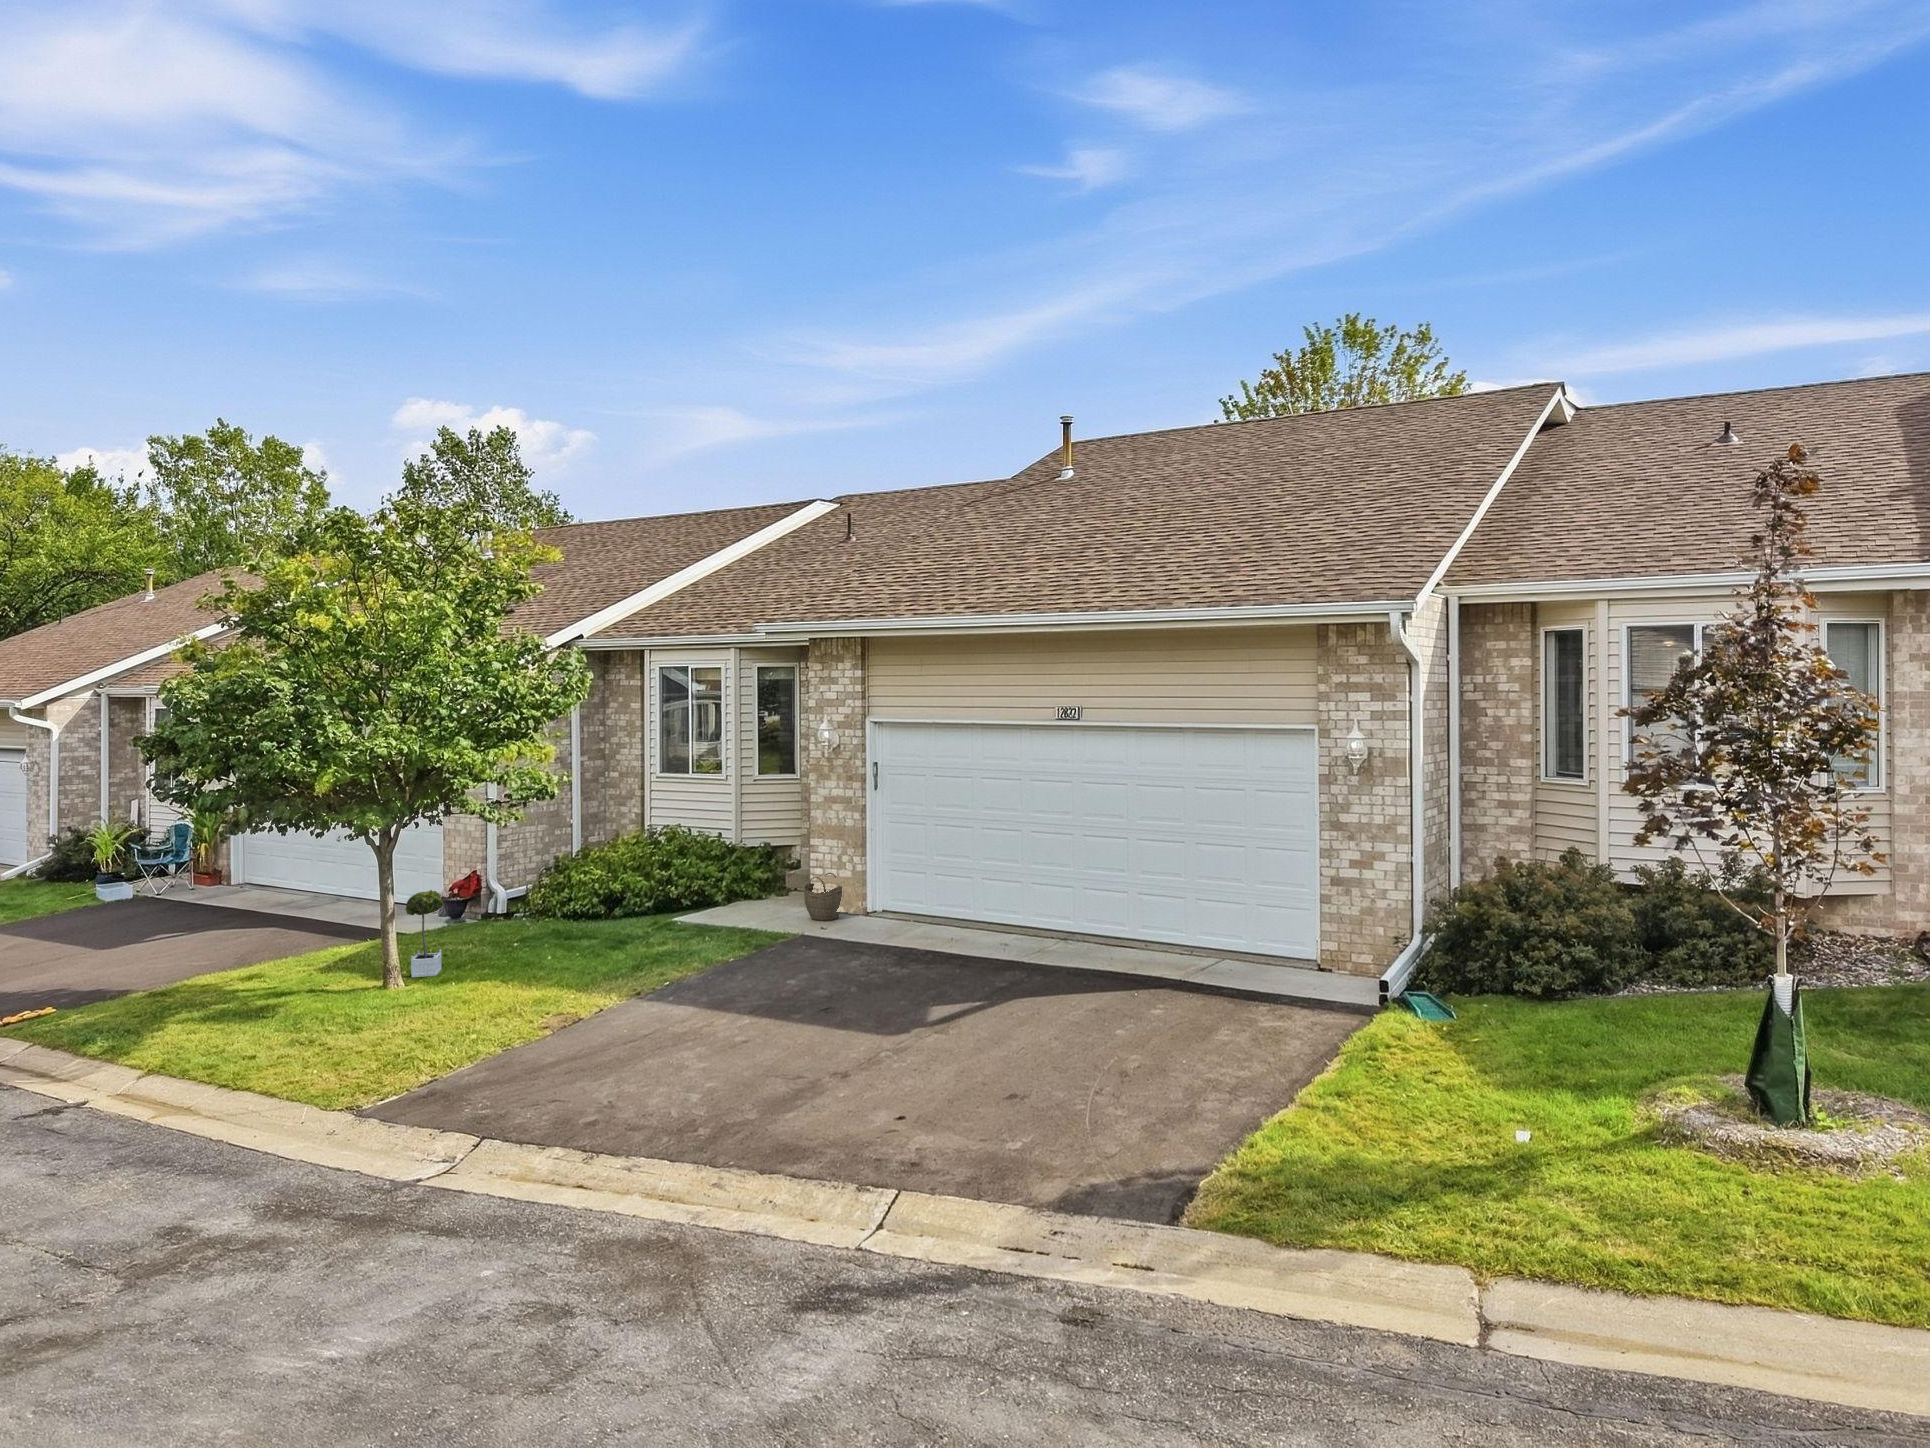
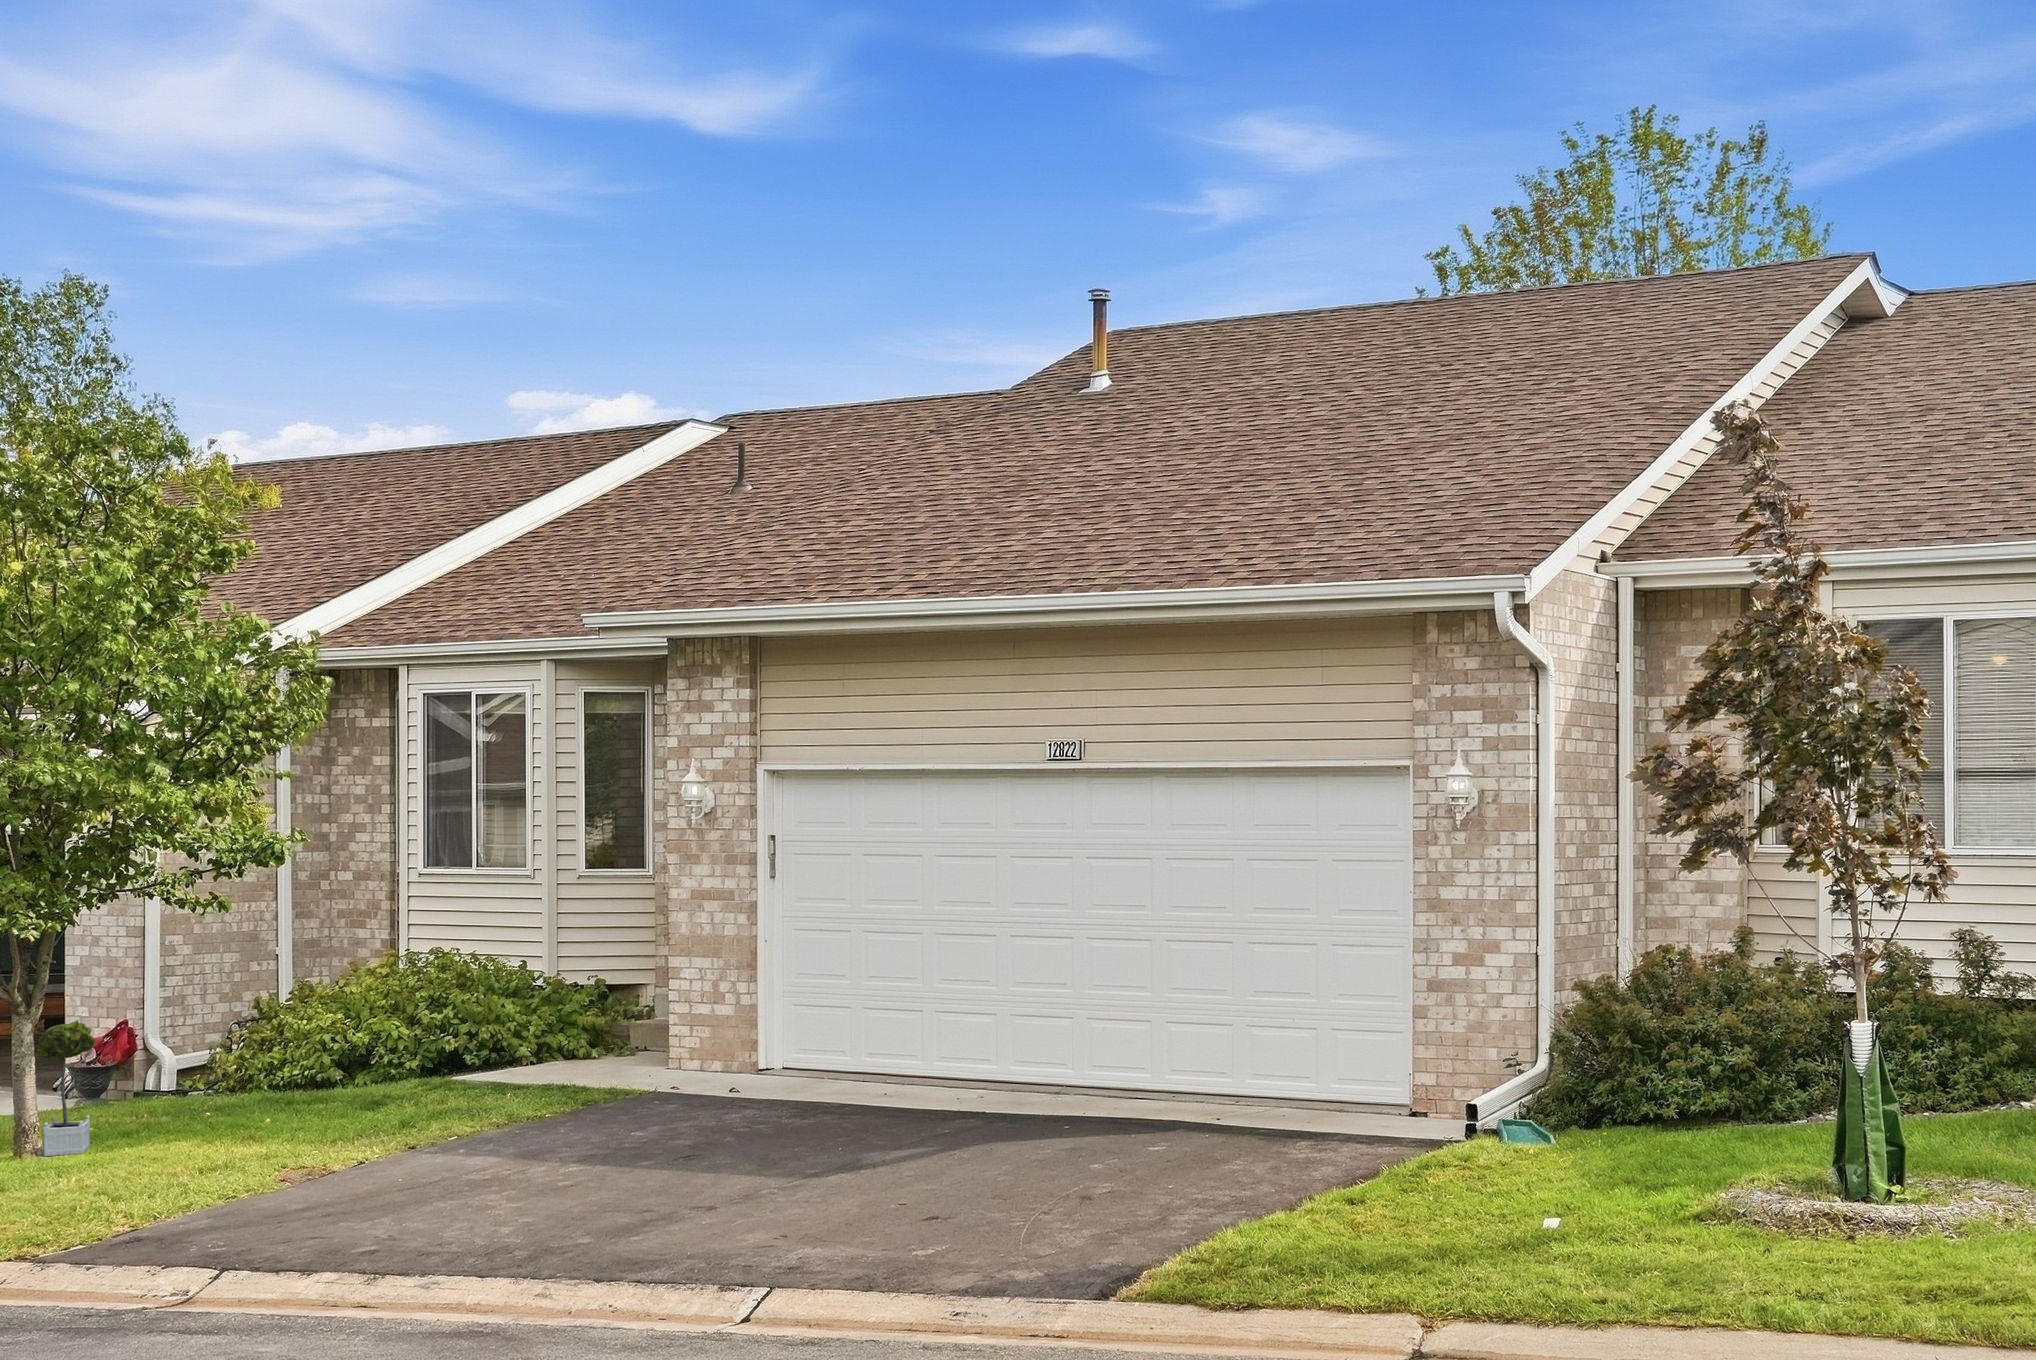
woven basket: present [804,873,842,921] -> none [659,1007,721,1081]

